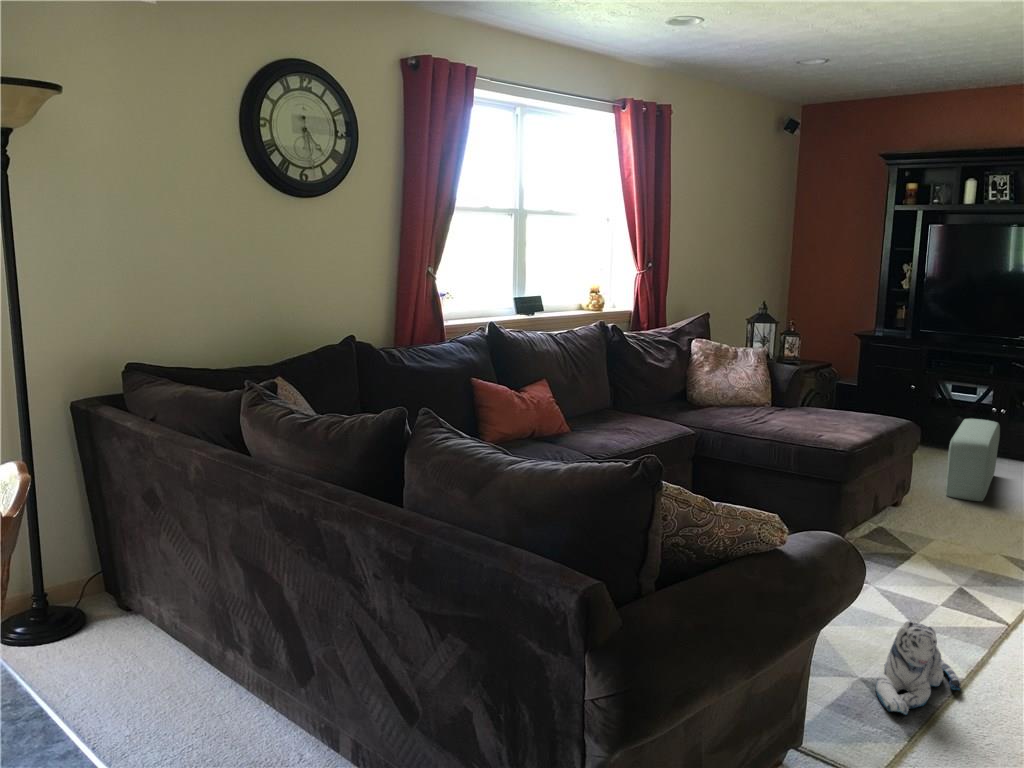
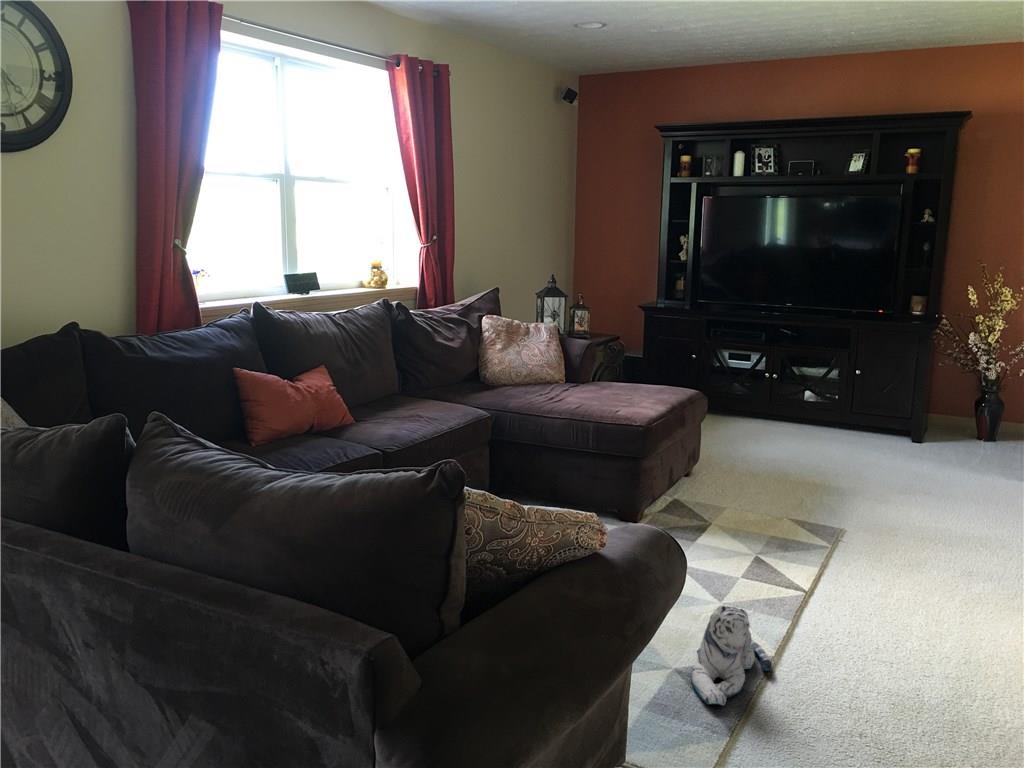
pouf: present [946,419,1000,501] -> none [732,385,776,466]

